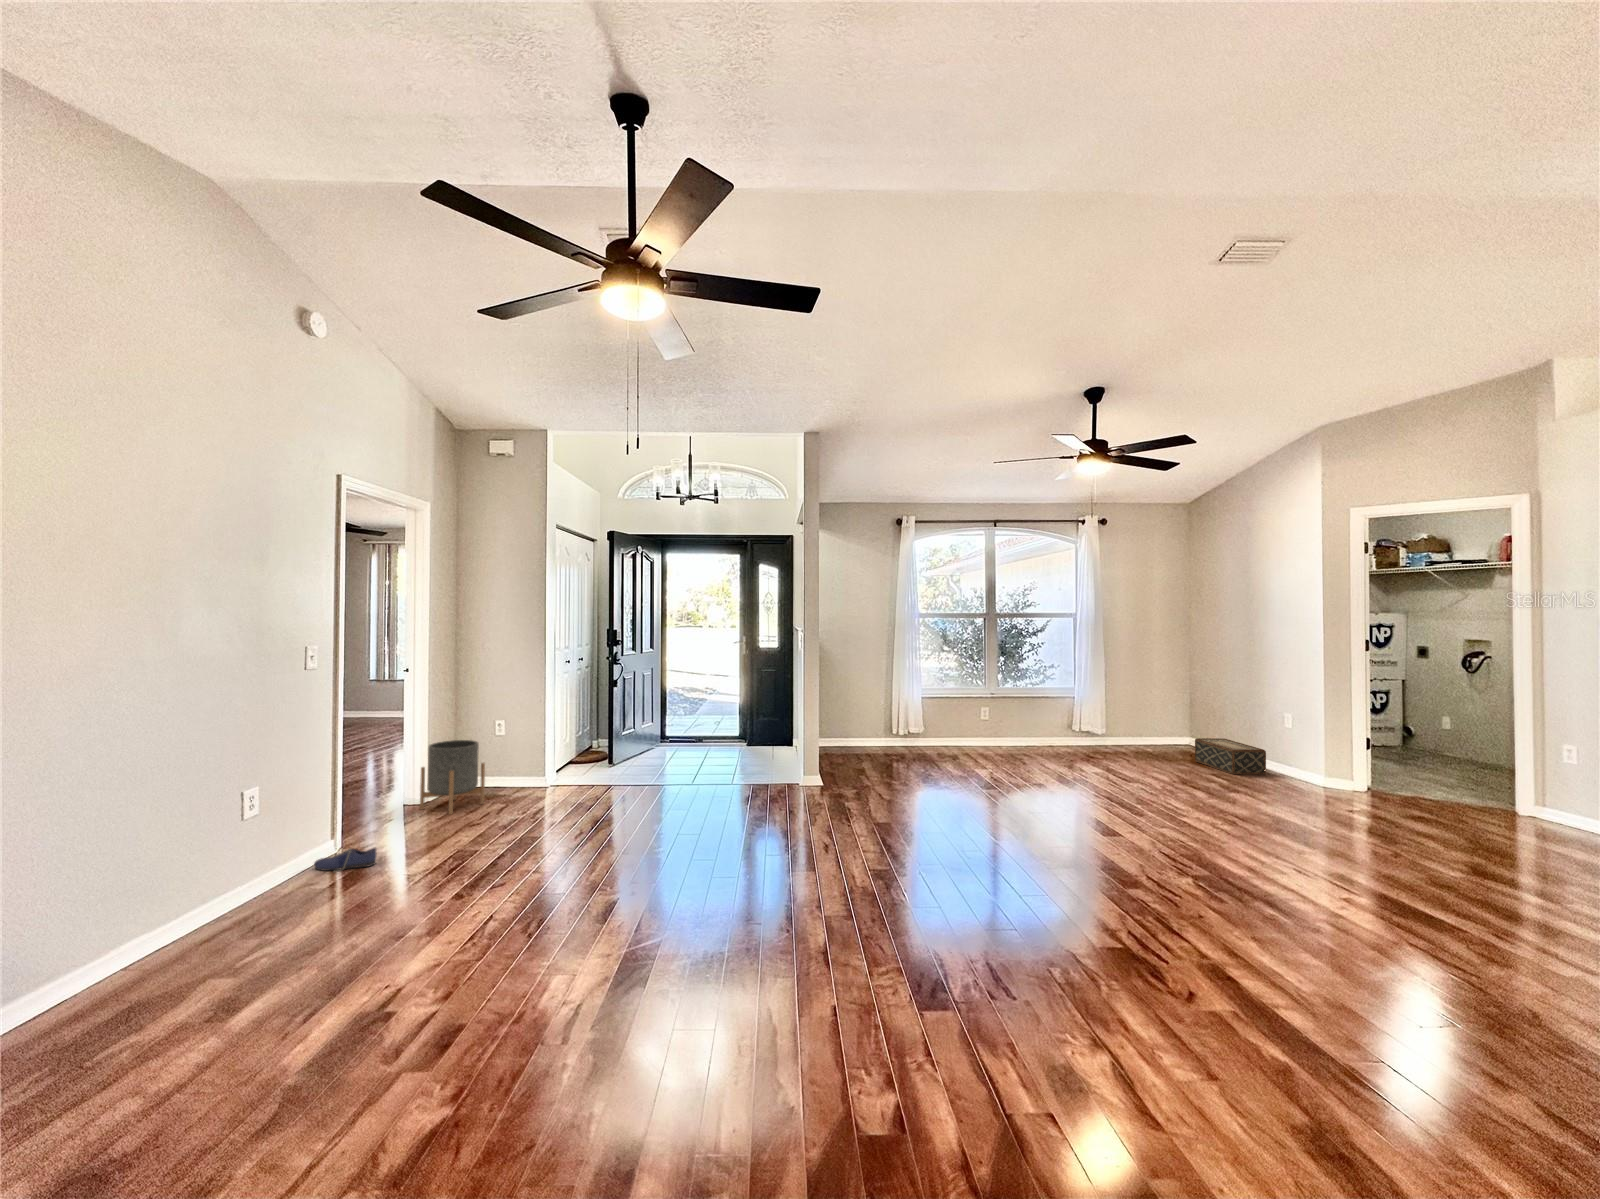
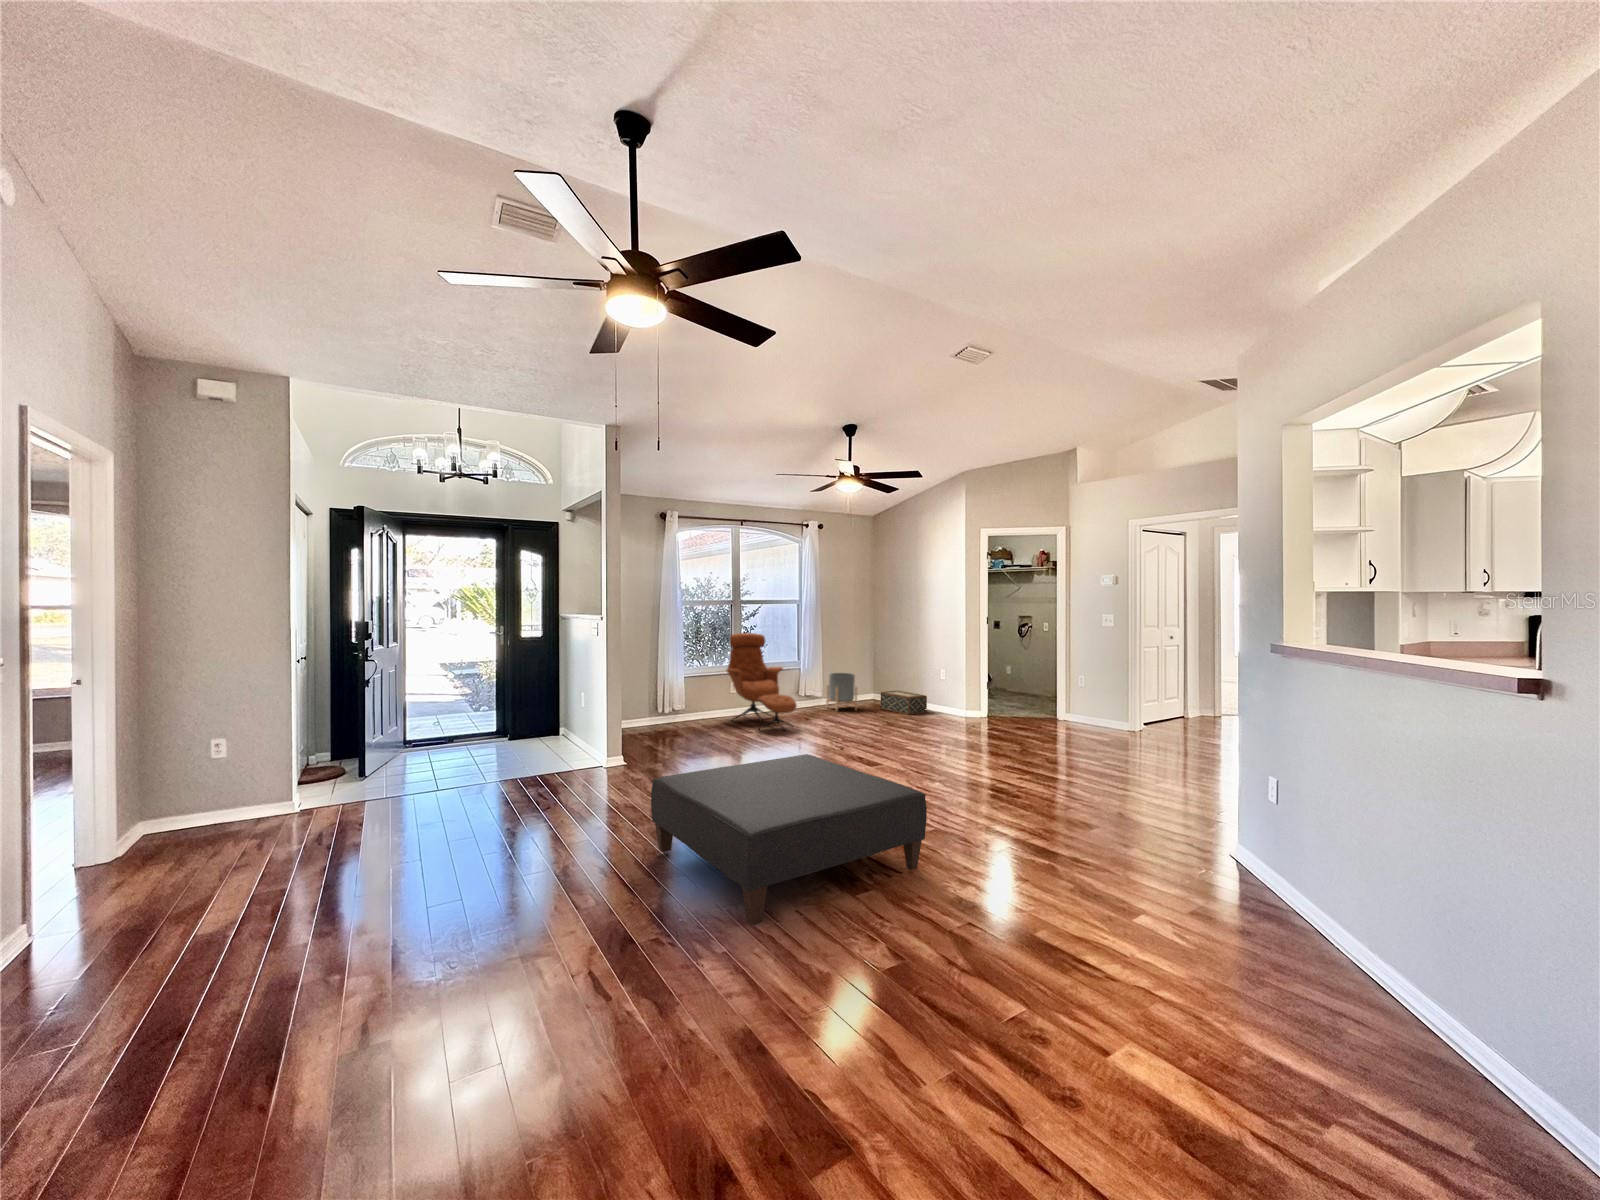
lounge chair: none [973,653,1051,778] -> present [726,633,797,731]
planter: present [420,740,485,814] -> present [826,673,857,710]
ottoman: none [752,812,1060,1016] -> present [651,754,927,924]
shoe: present [314,848,376,872] -> none [41,894,147,939]

